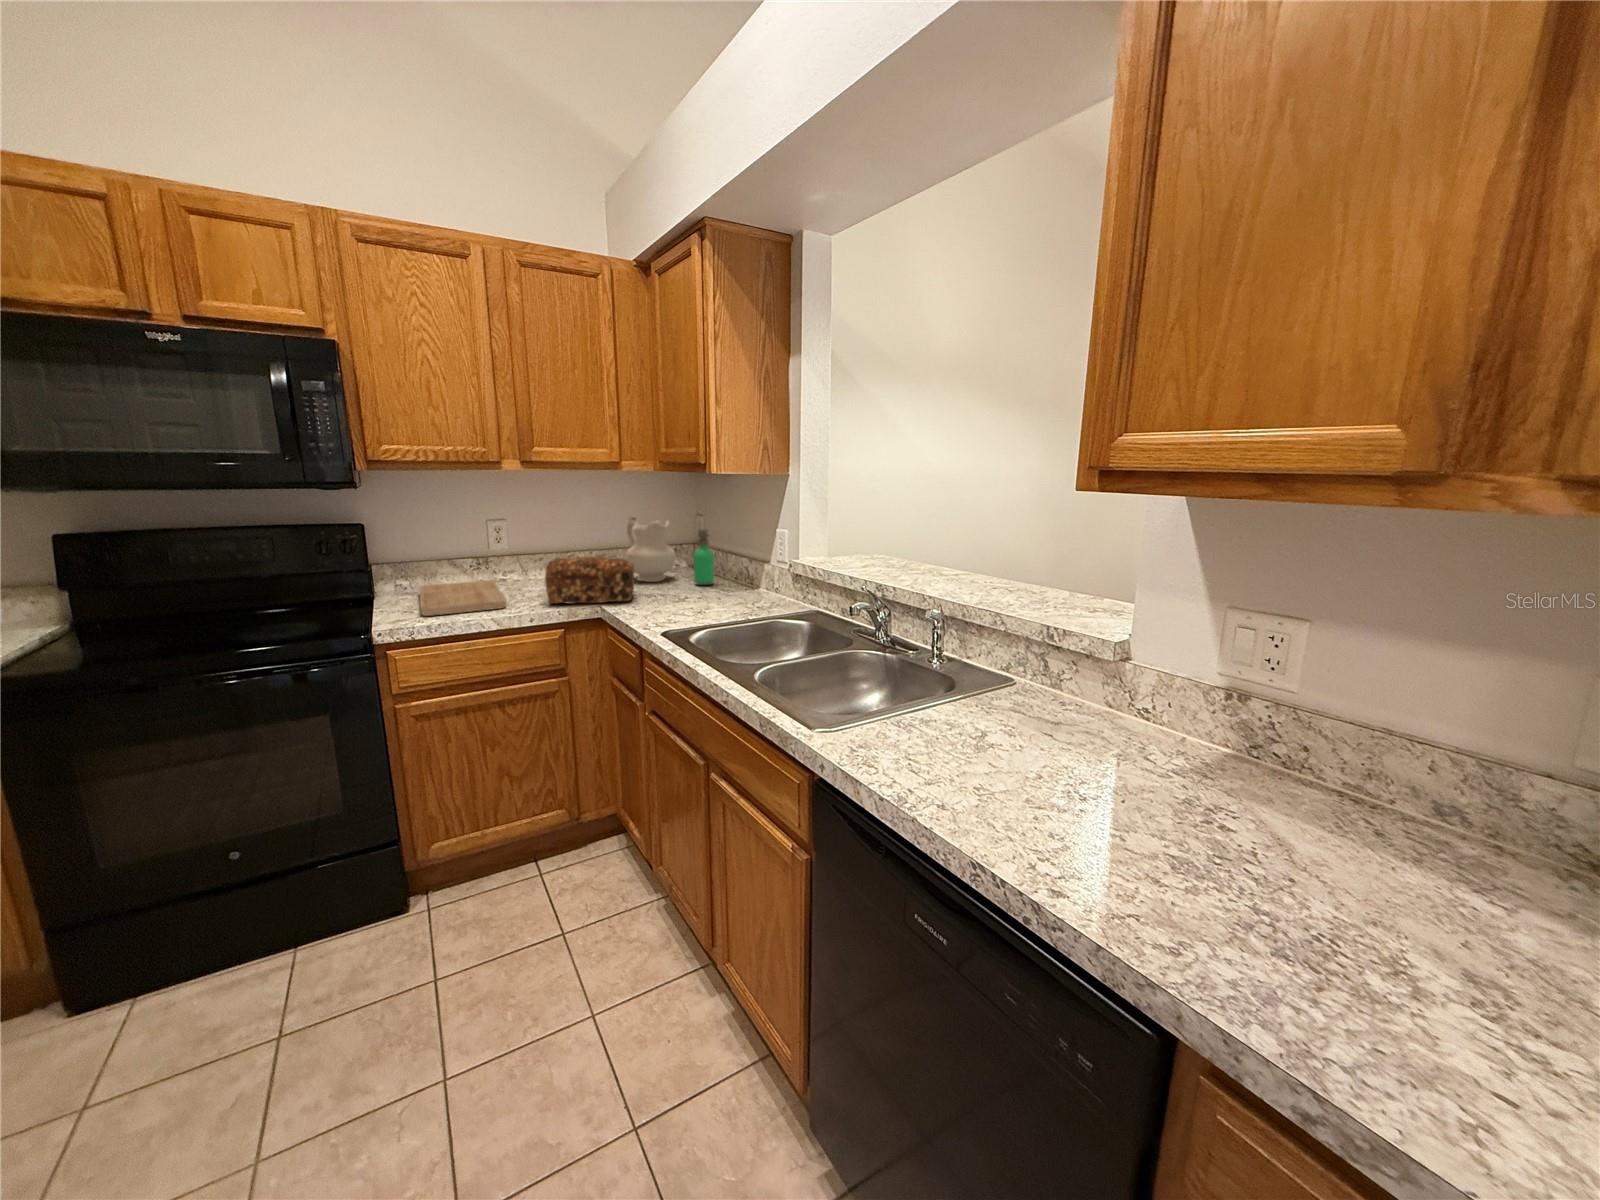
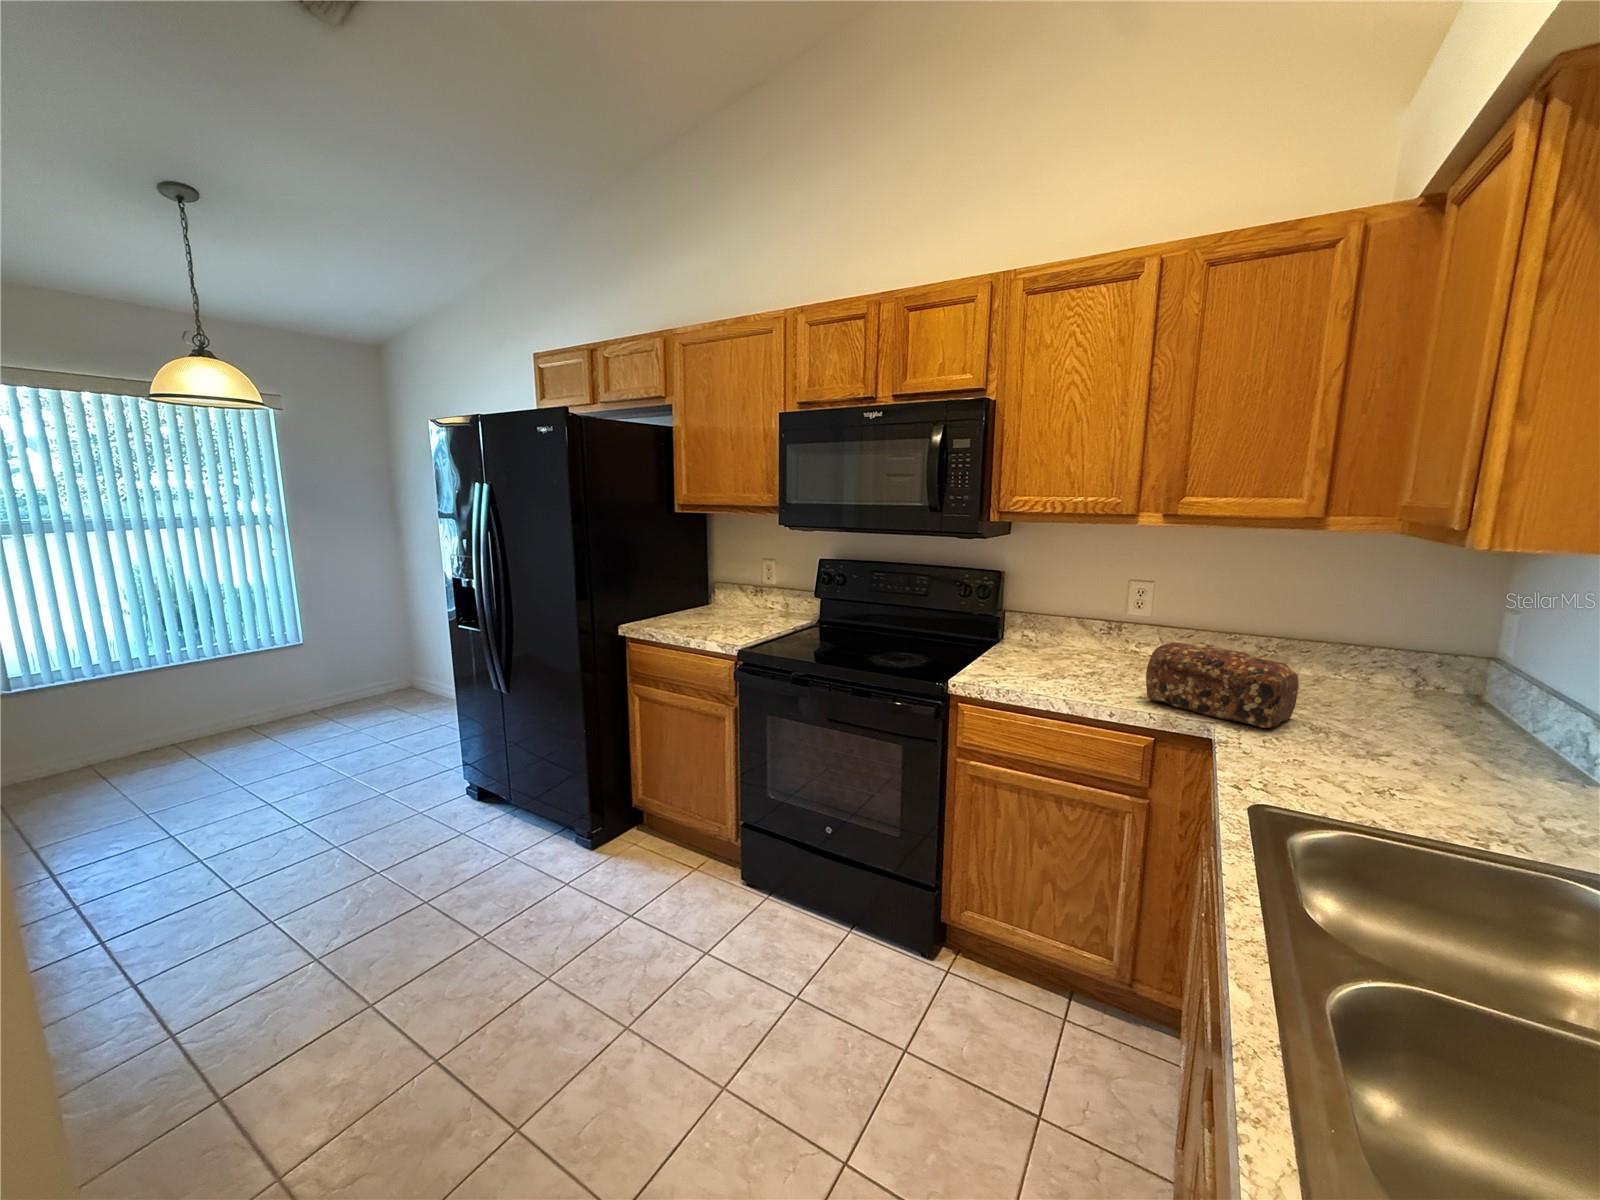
ceramic pitcher: present [626,517,676,582] -> none [1311,598,1415,709]
soap dispenser: present [694,527,714,585] -> none [1437,637,1496,743]
cutting board: present [419,580,506,616] -> none [1007,642,1116,689]

